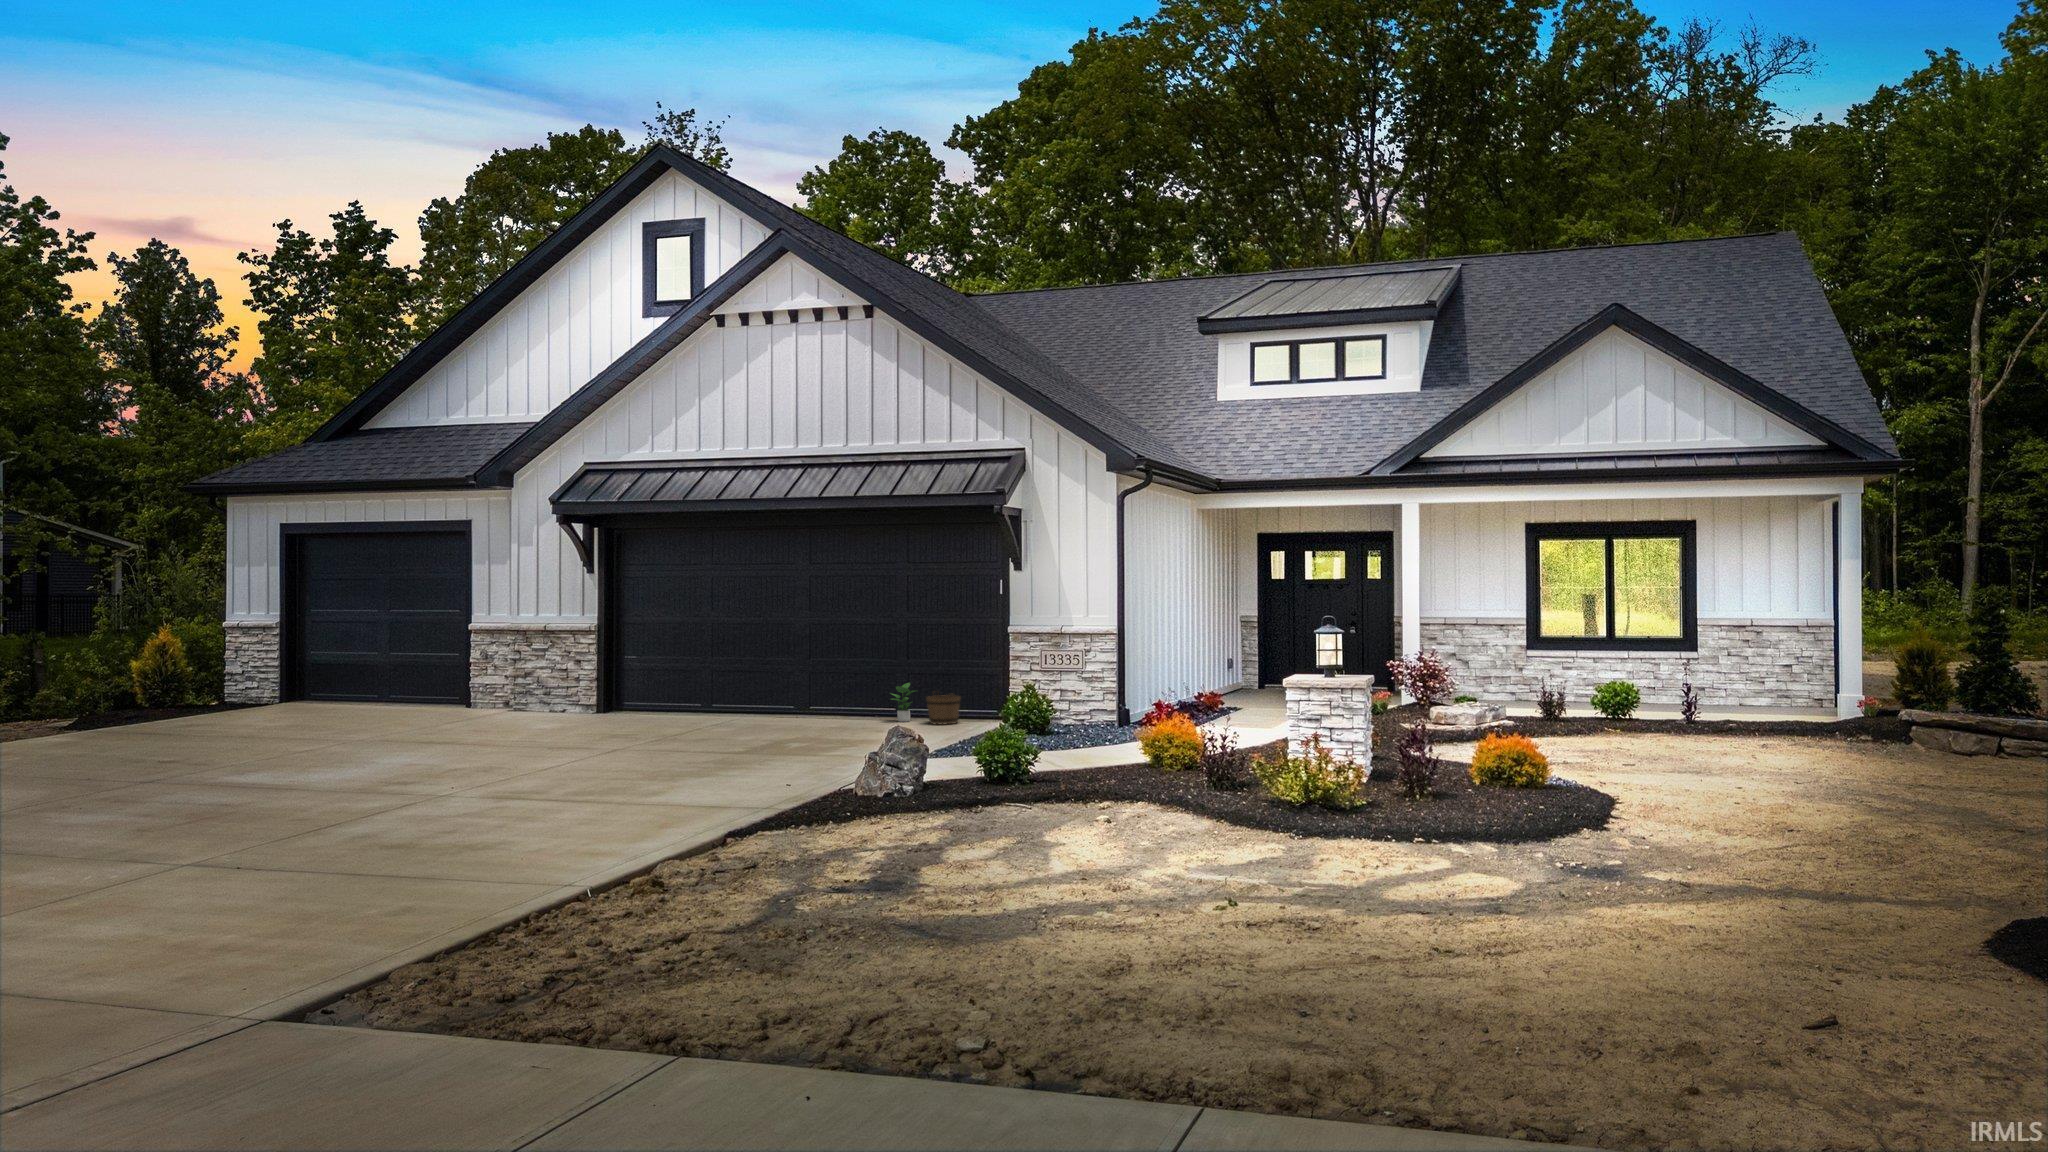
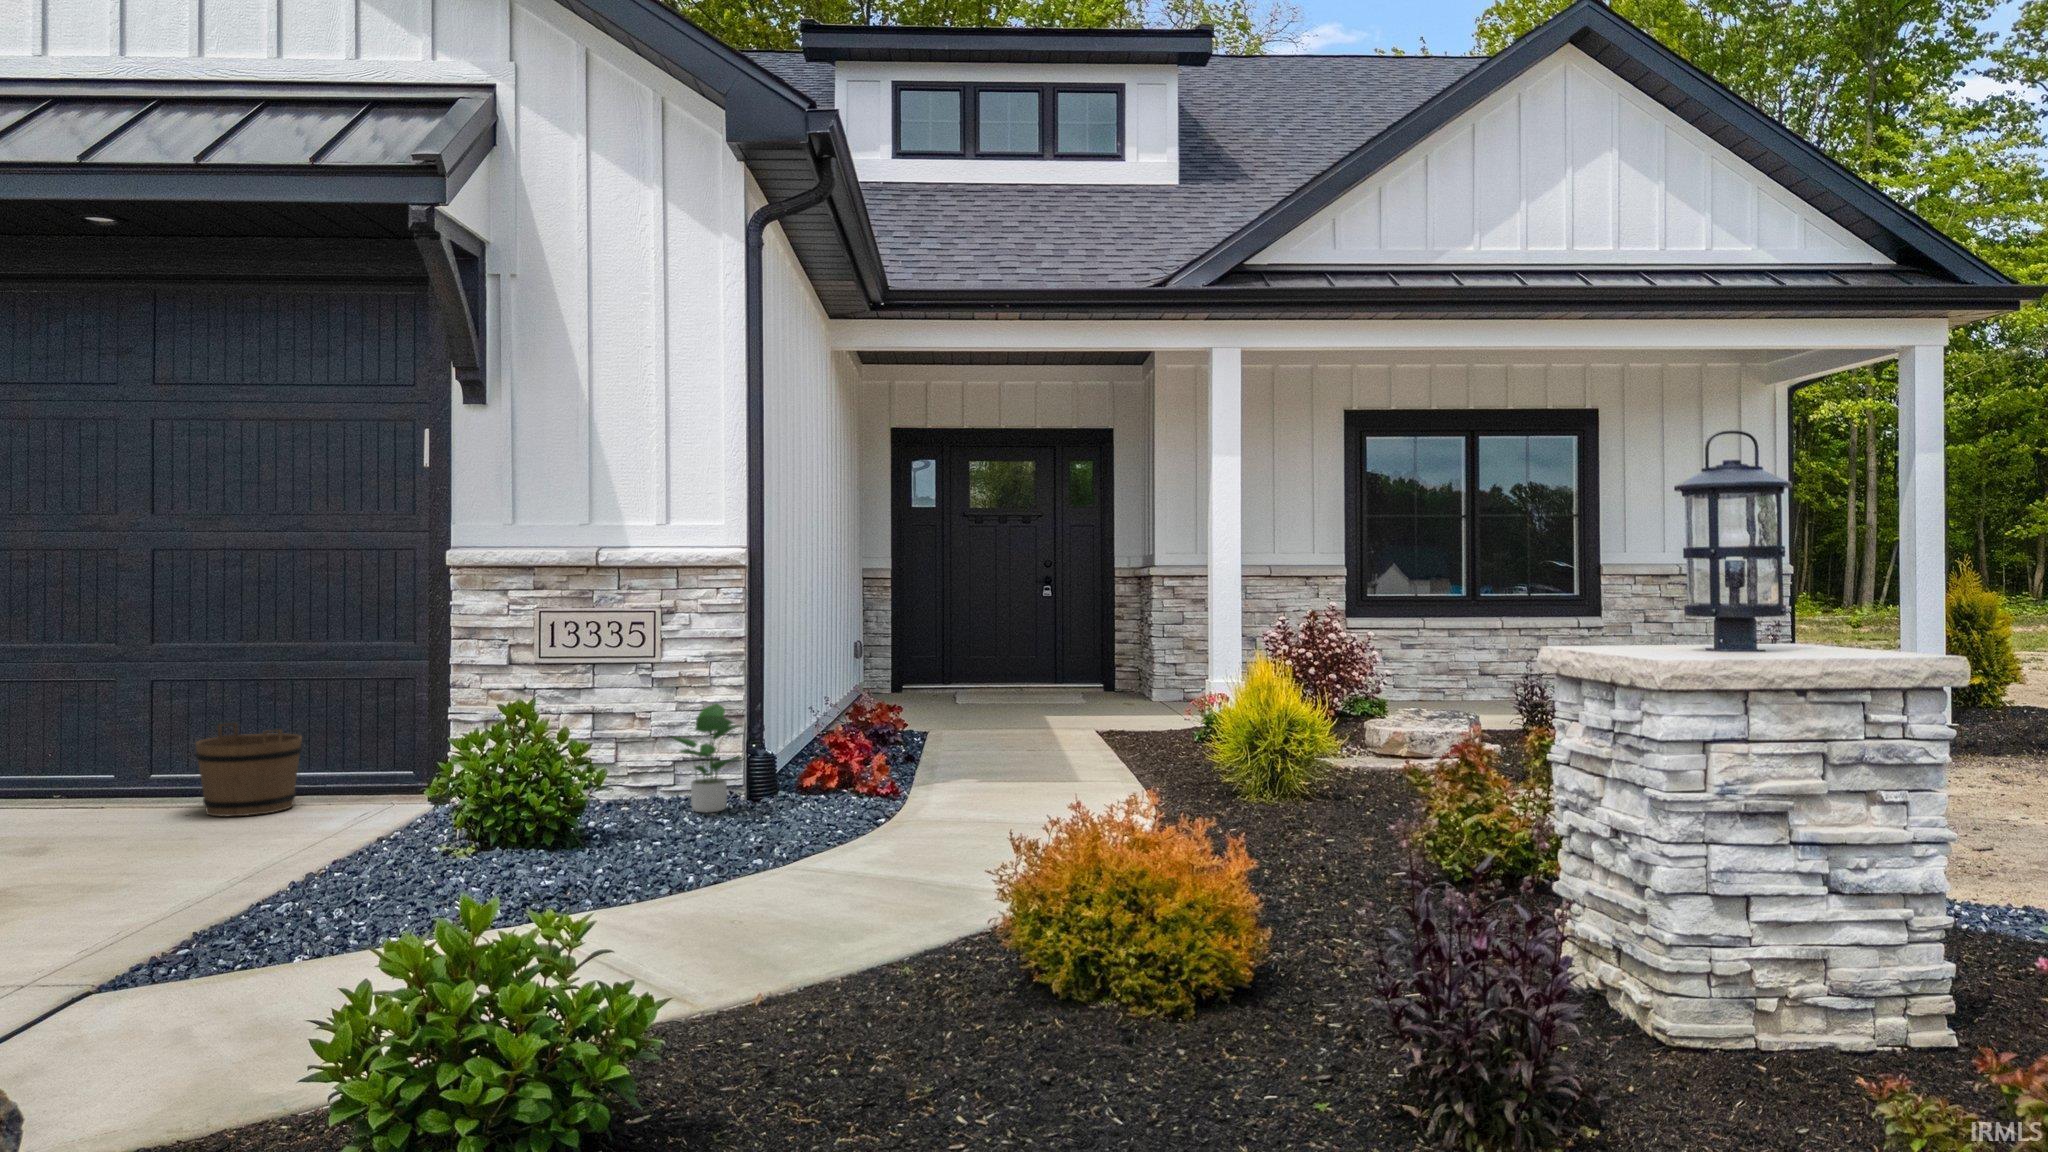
potted plant: present [890,682,916,722] -> present [670,704,741,813]

